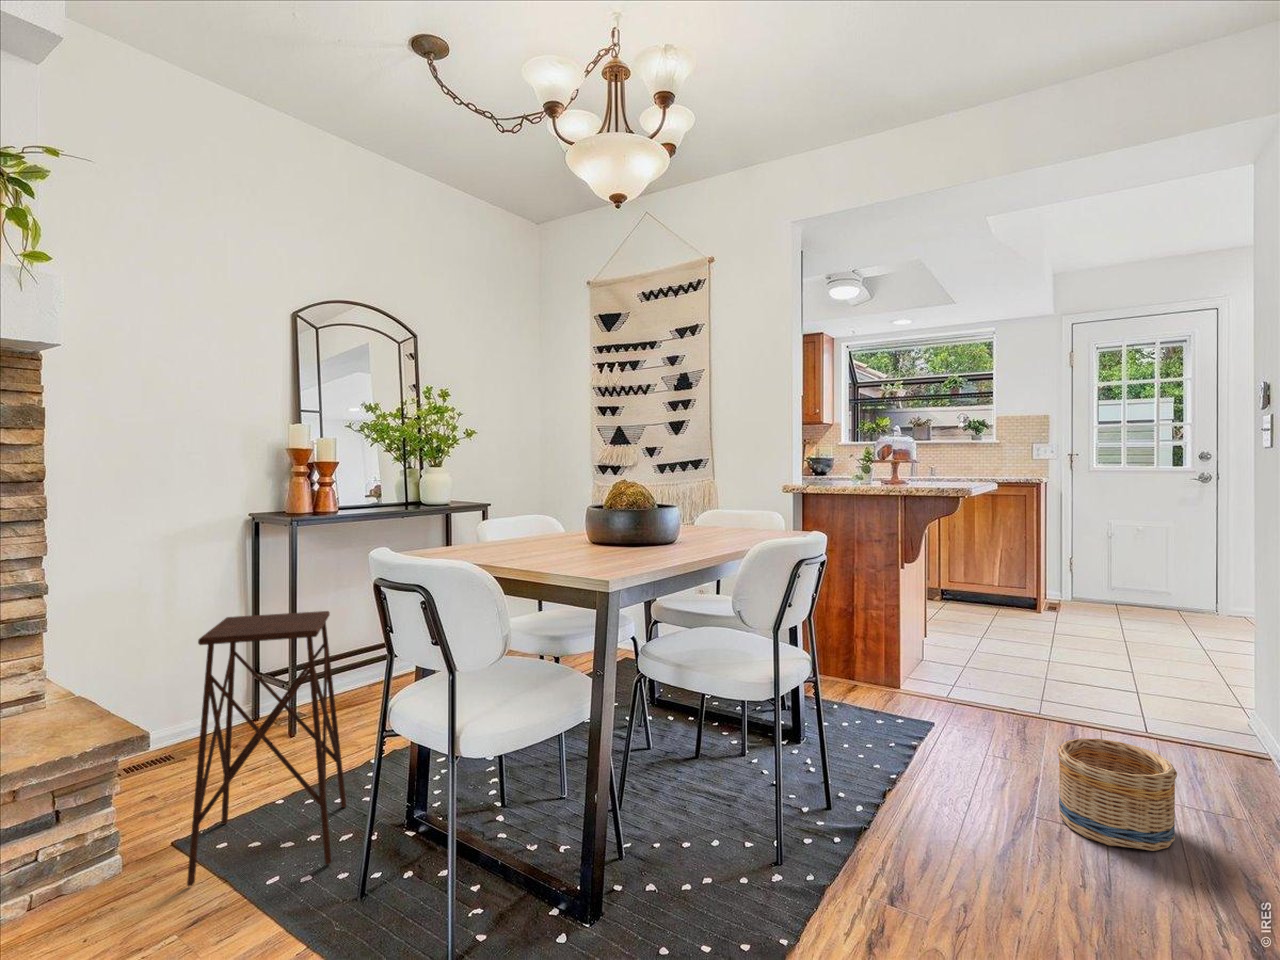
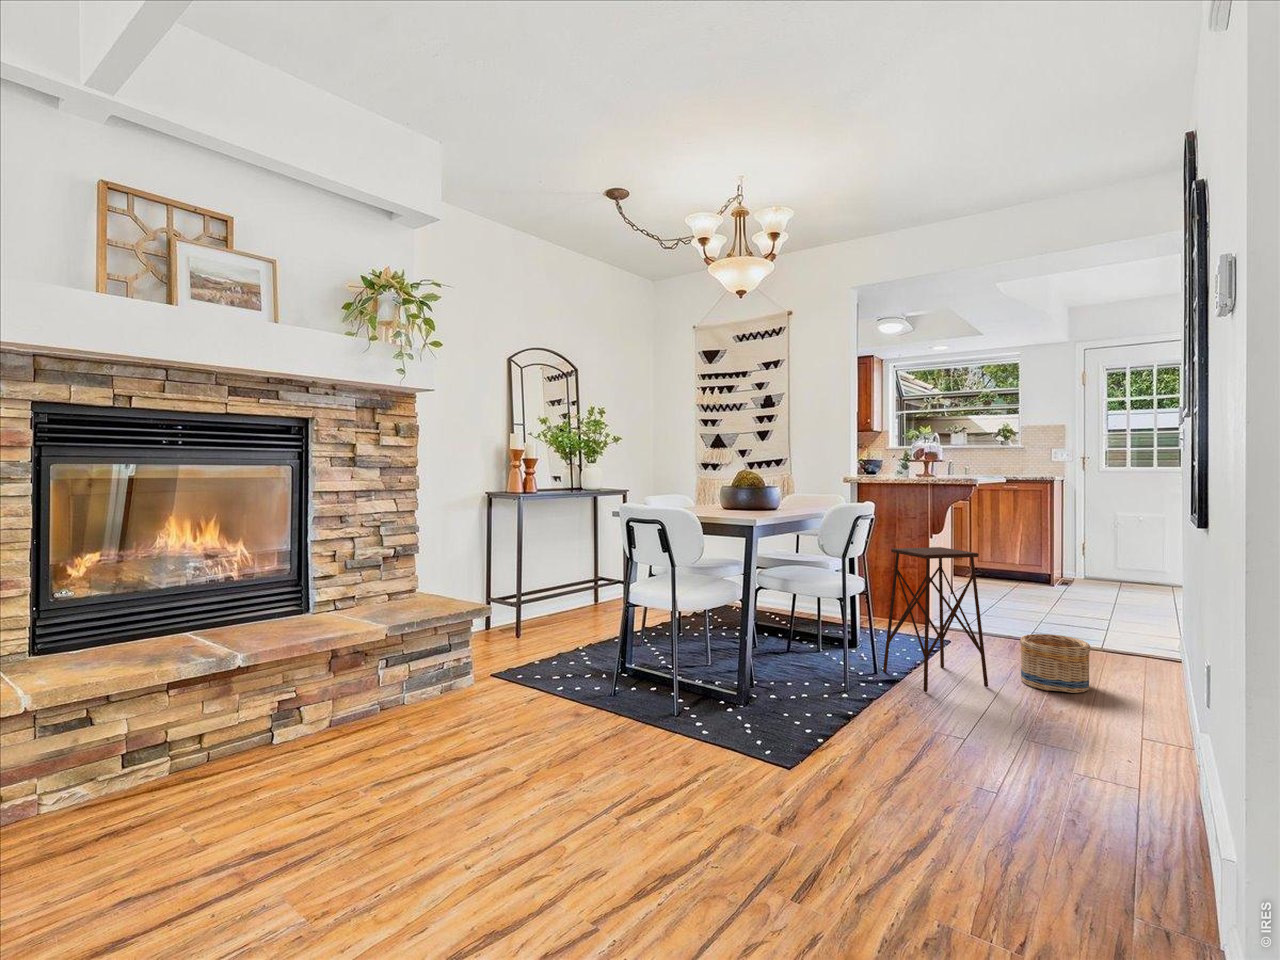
side table: present [187,611,346,886] -> present [883,547,988,692]

